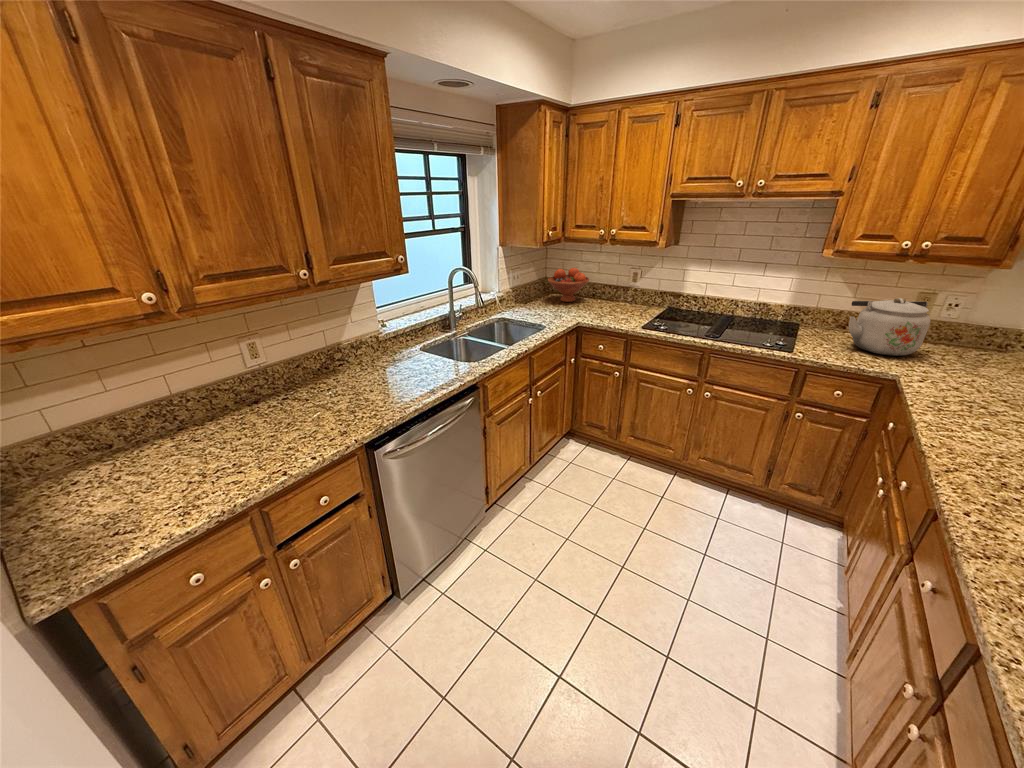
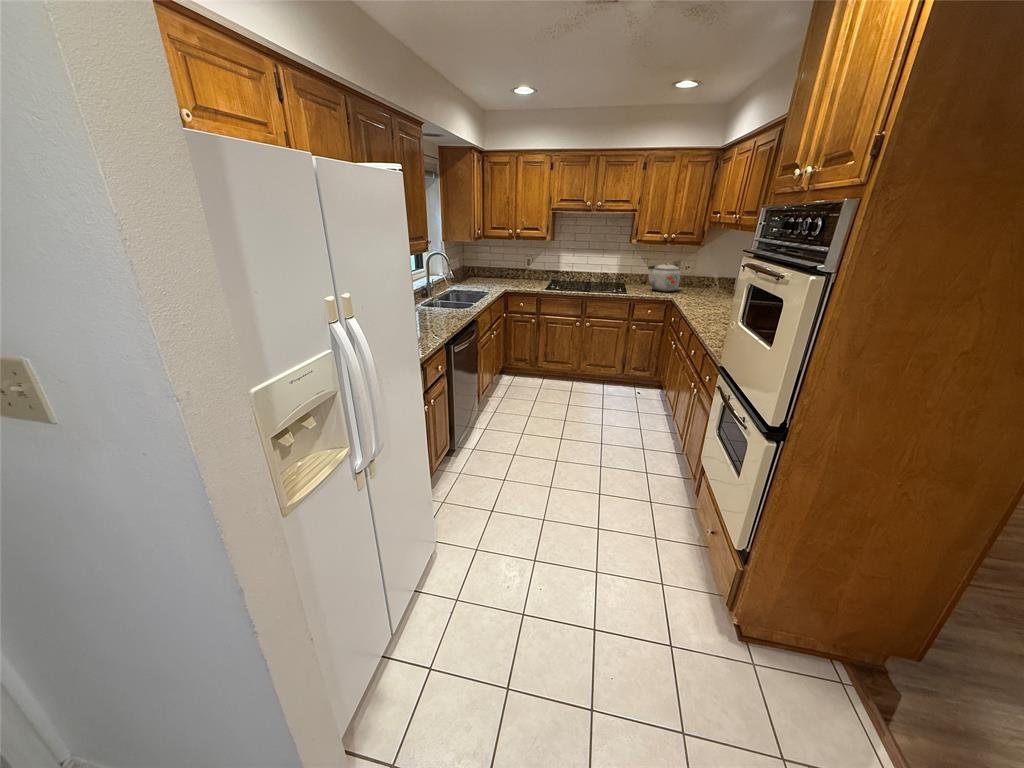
fruit bowl: present [548,268,589,302] -> none [471,258,500,281]

